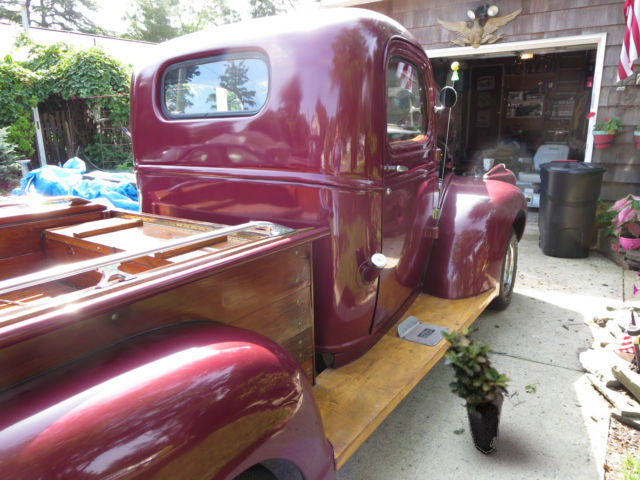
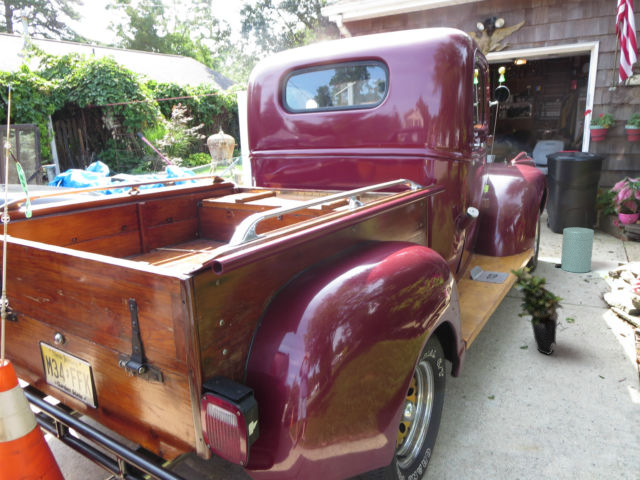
trash can: none [533,256,581,313] -> present [555,227,594,273]

